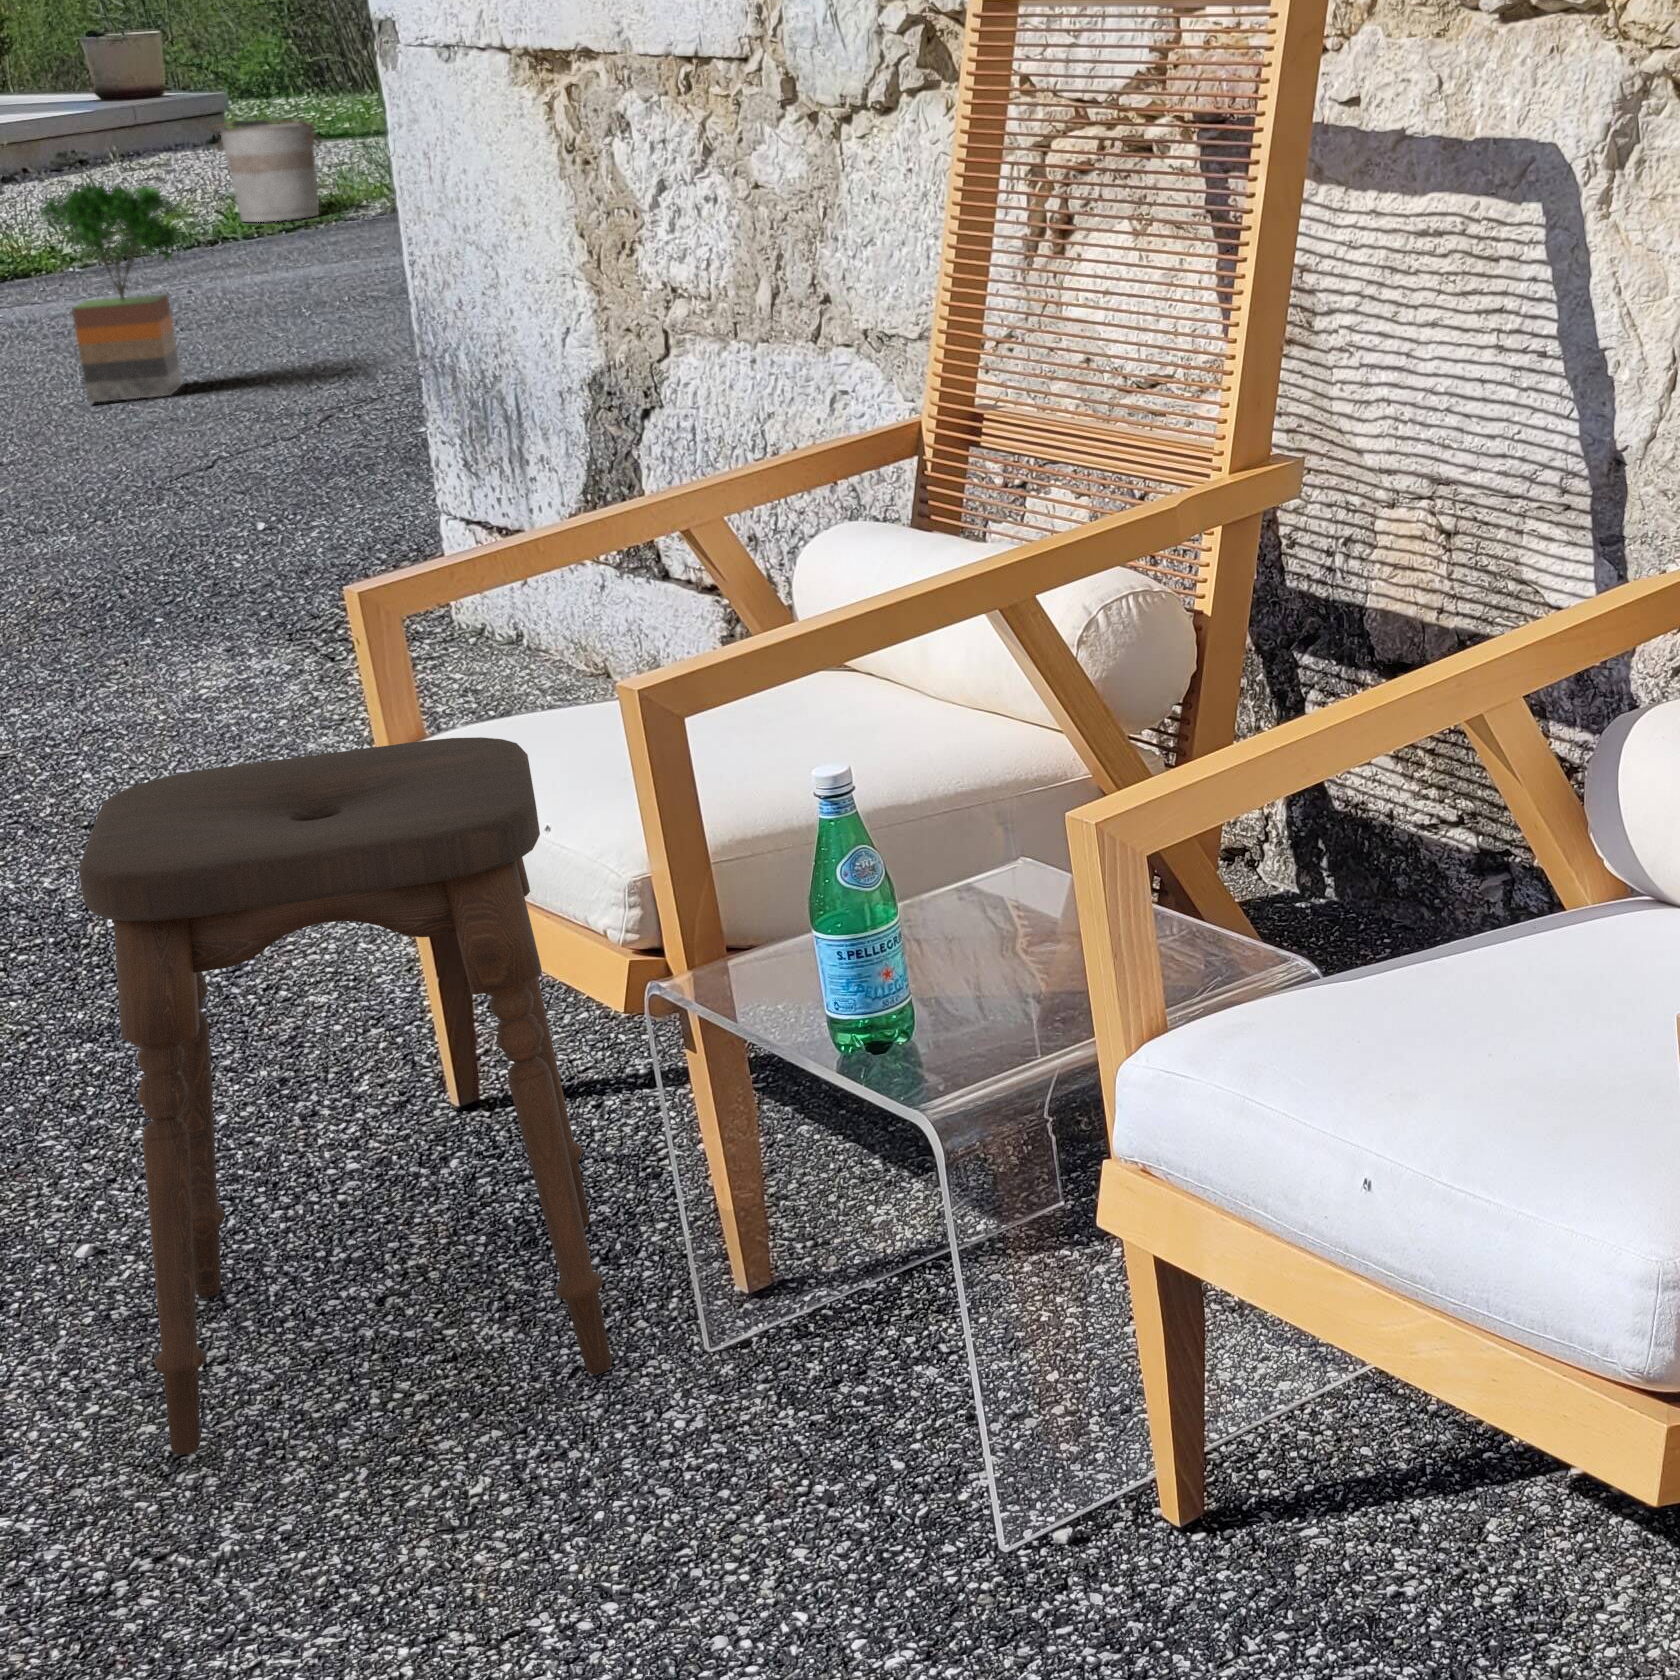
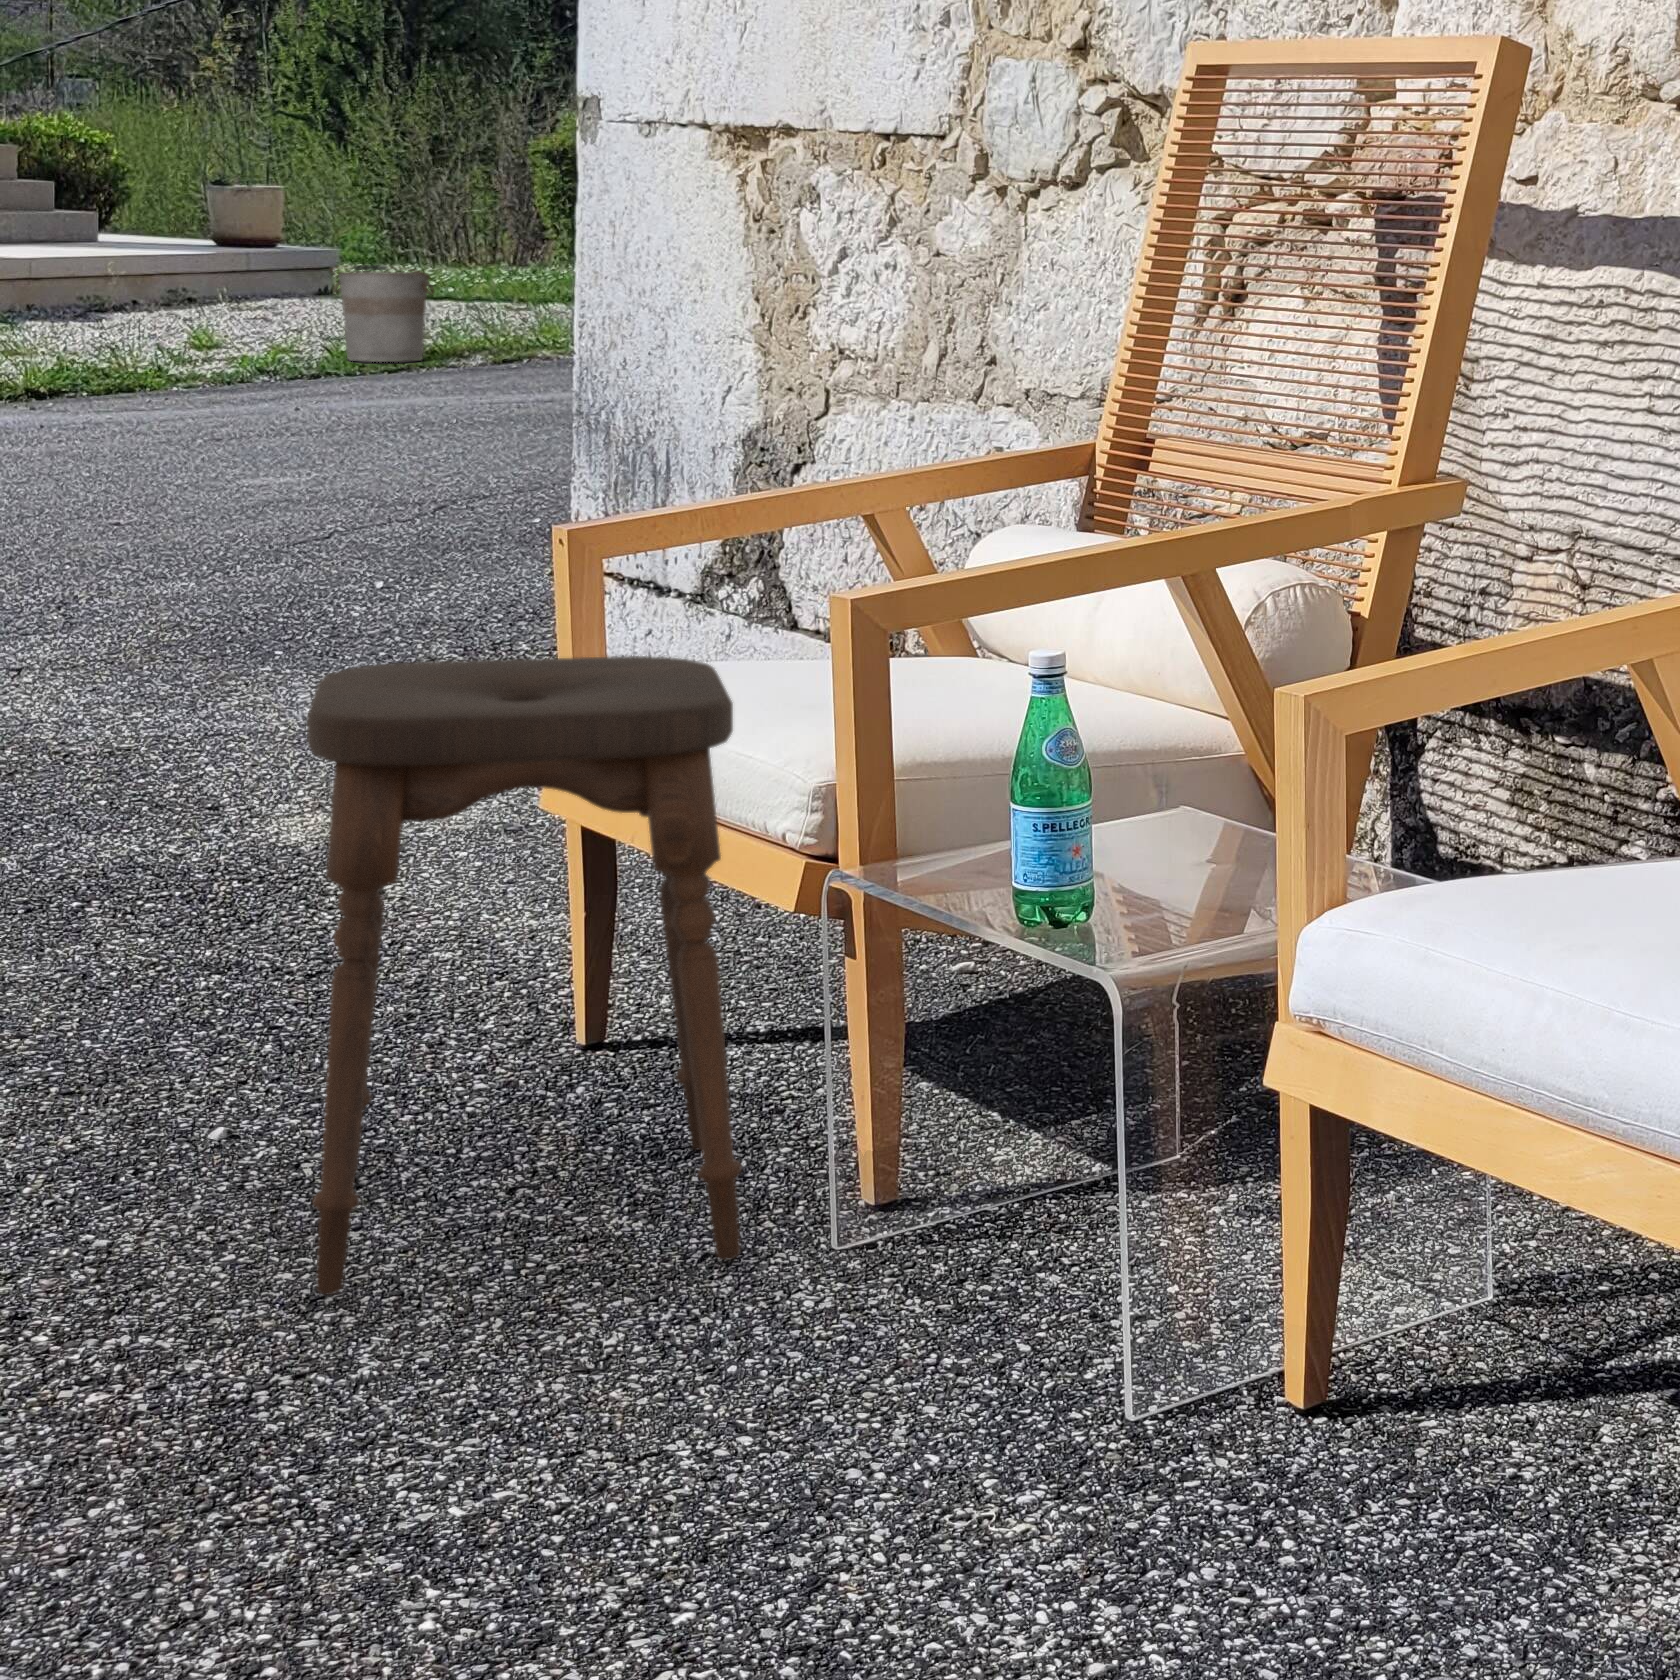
potted tree: present [39,183,189,402] -> none [177,280,327,489]

